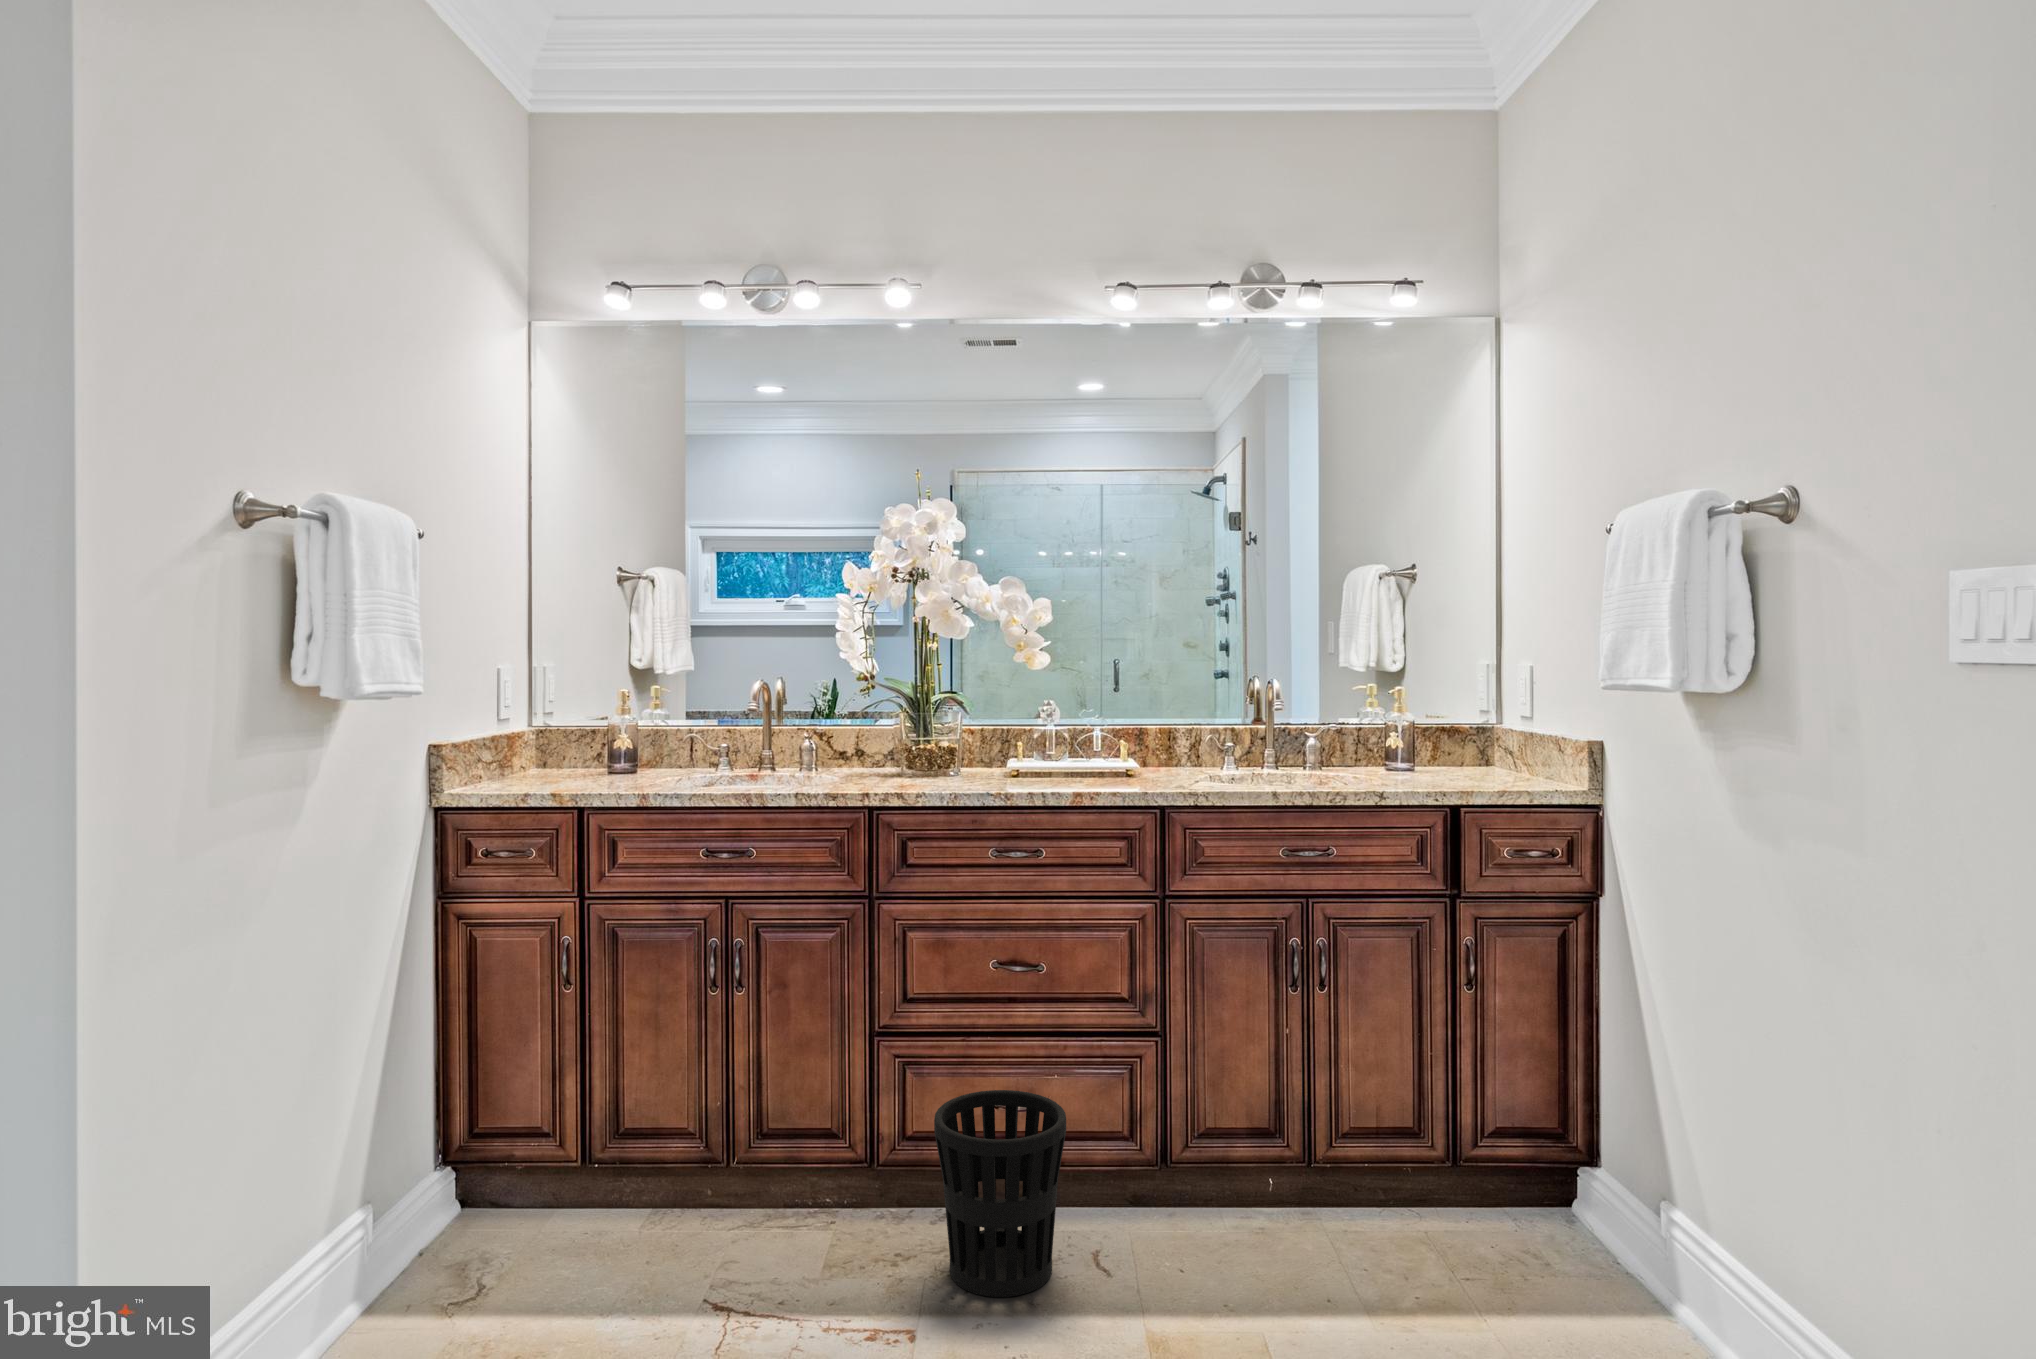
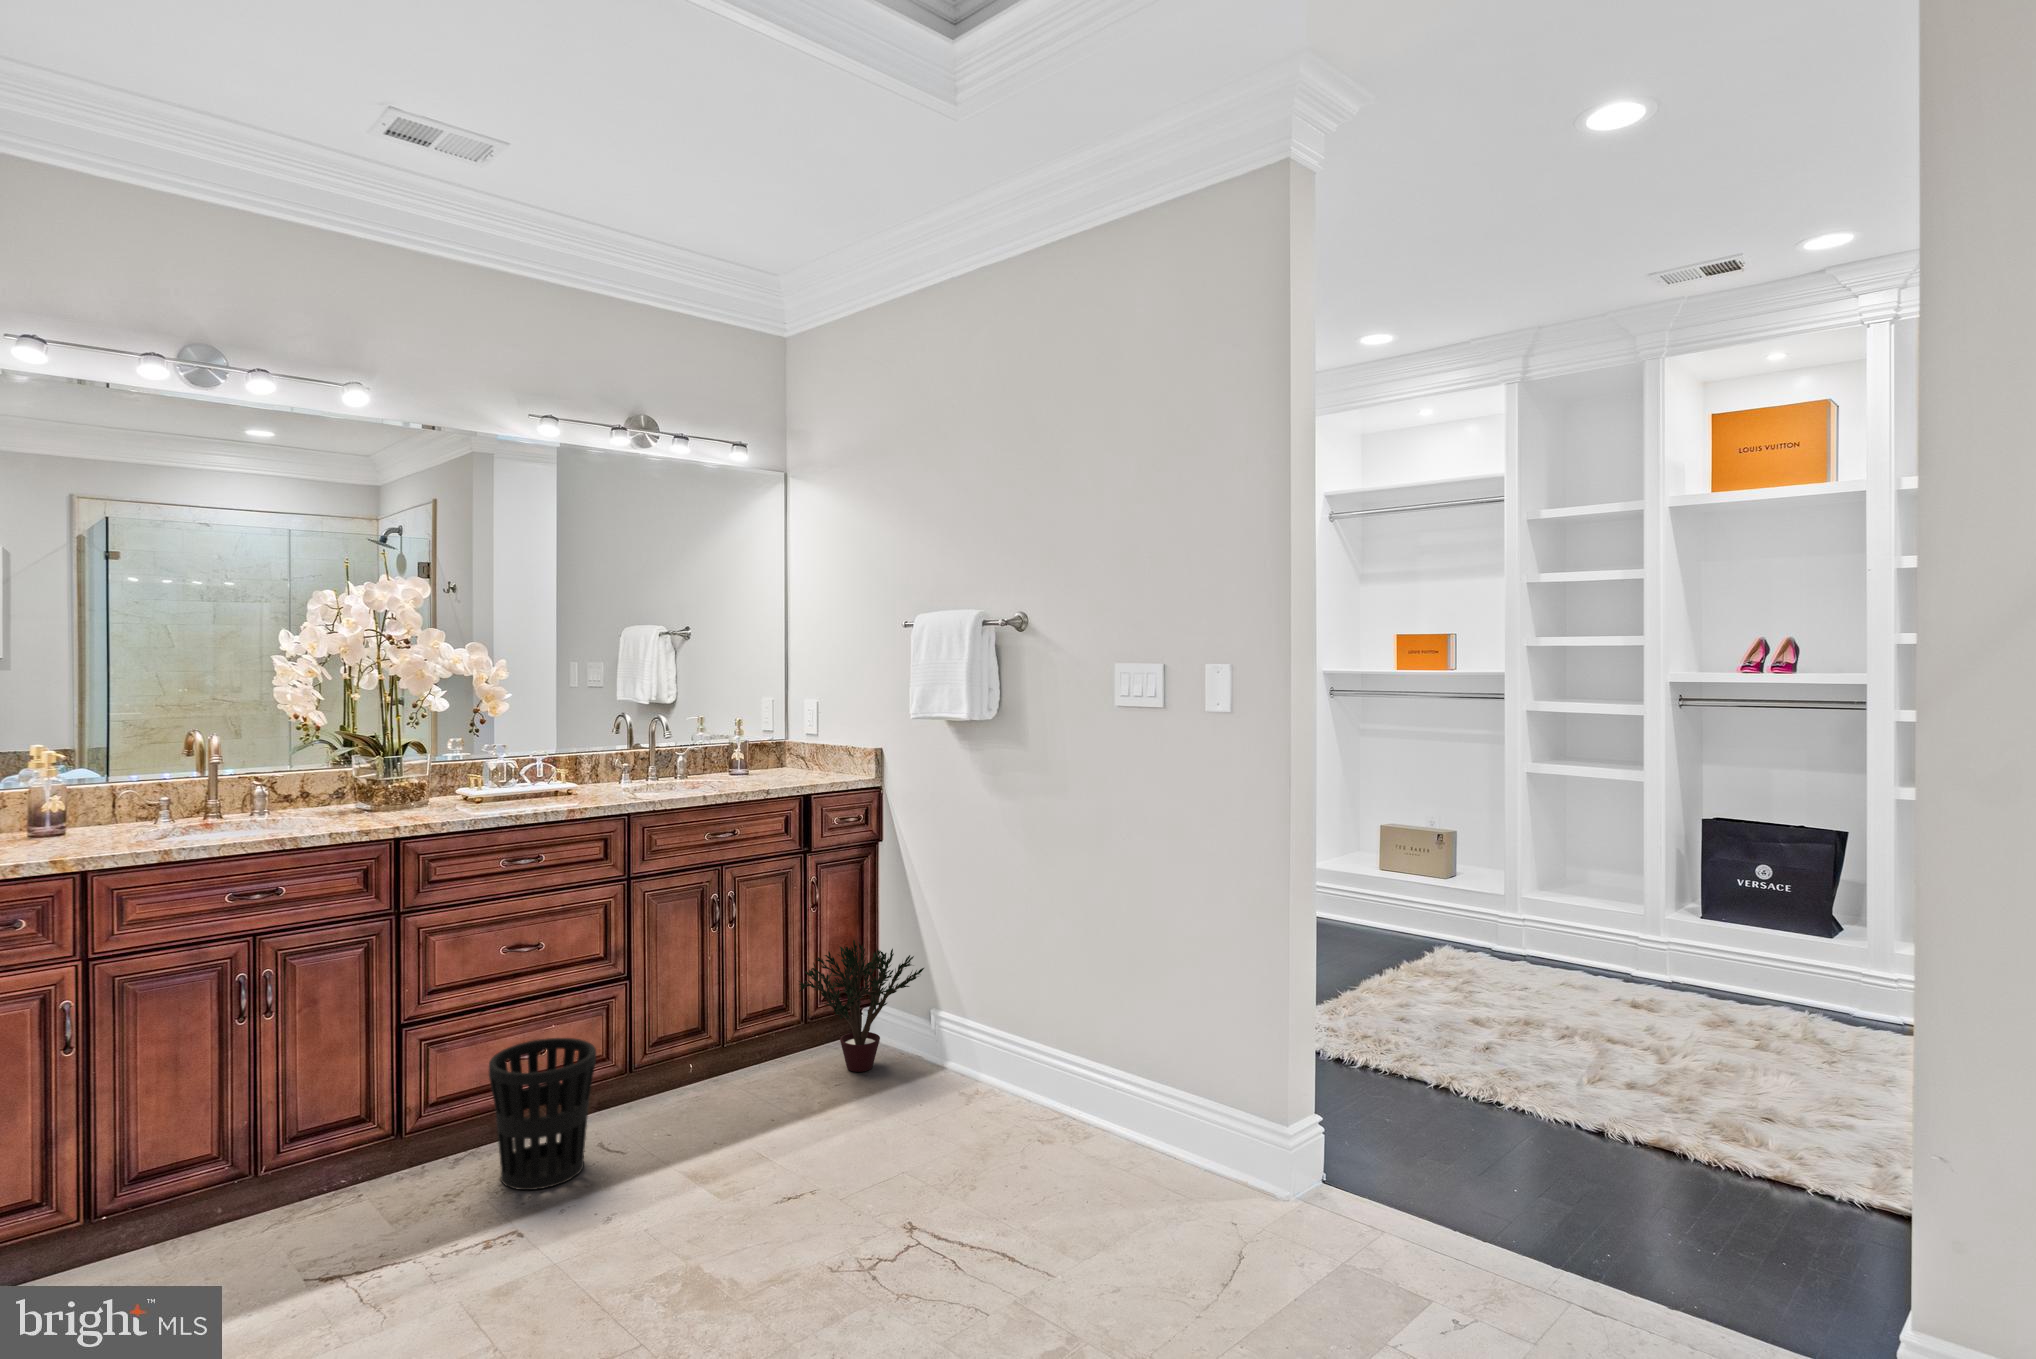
potted plant: none [1418,1052,1654,1284] -> present [799,940,924,1072]

